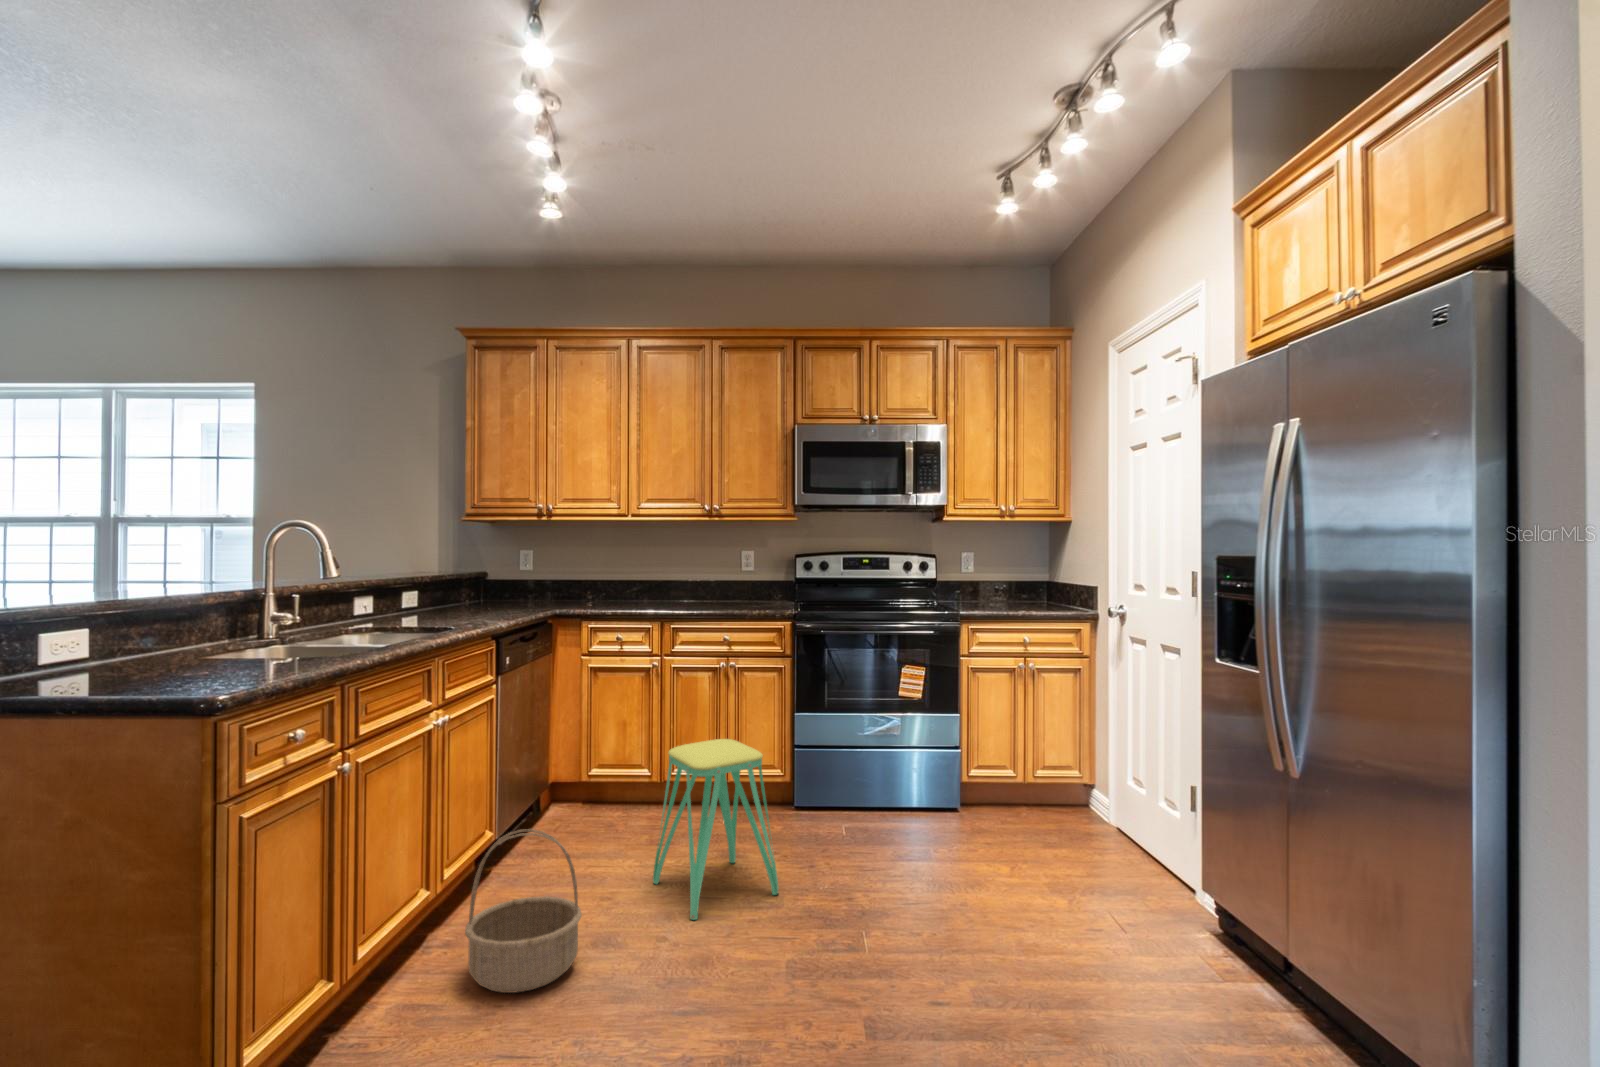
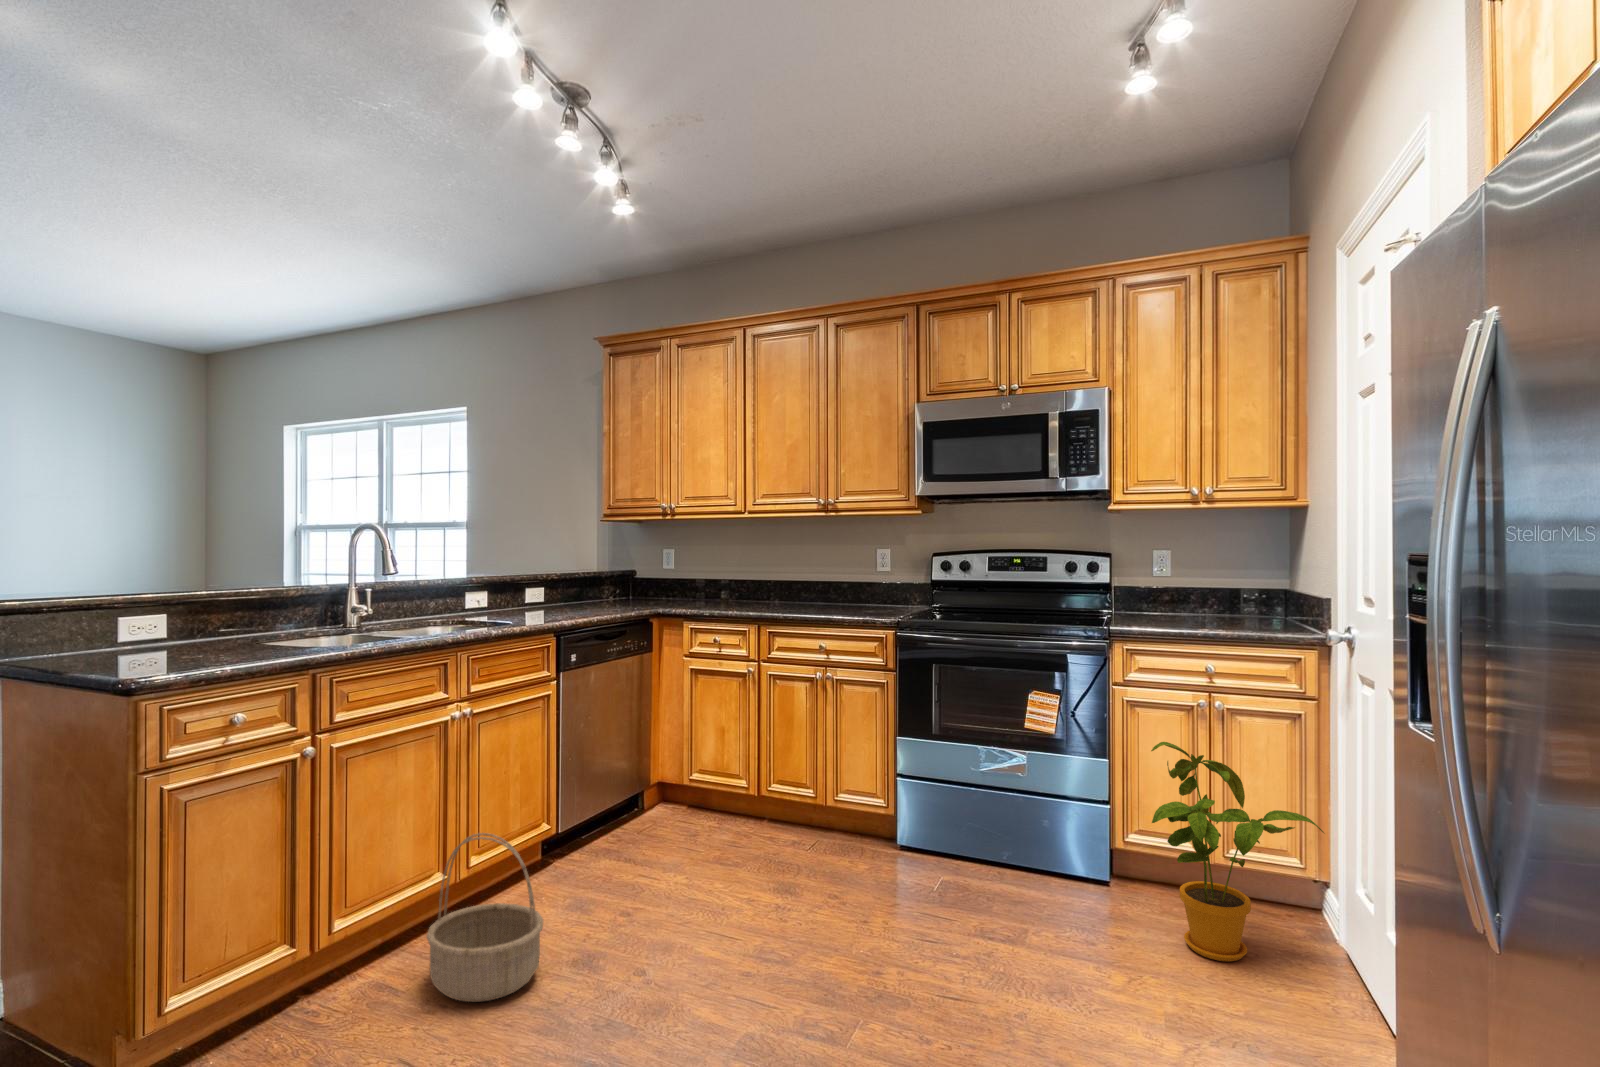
house plant: none [1000,693,1112,841] -> present [1151,742,1324,961]
stool: present [653,739,779,920] -> none [678,761,796,964]

